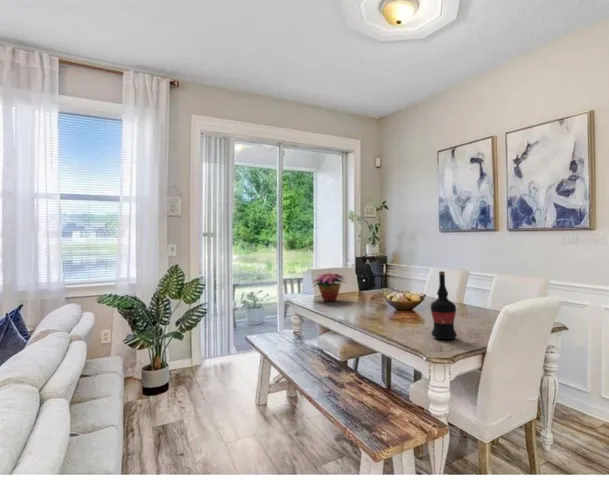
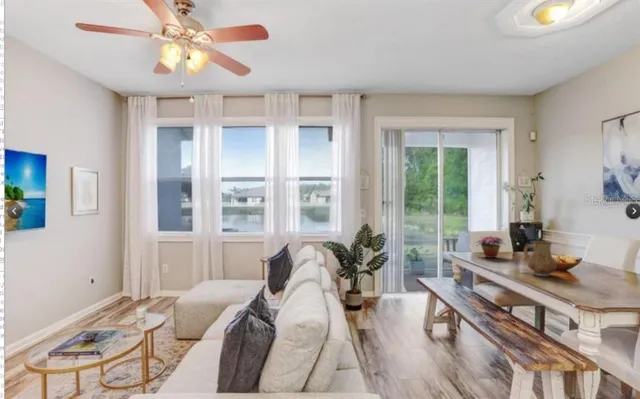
wine bottle: present [431,271,457,339] -> none [579,242,602,291]
ceramic pitcher: none [365,274,403,322] -> present [524,241,556,276]

